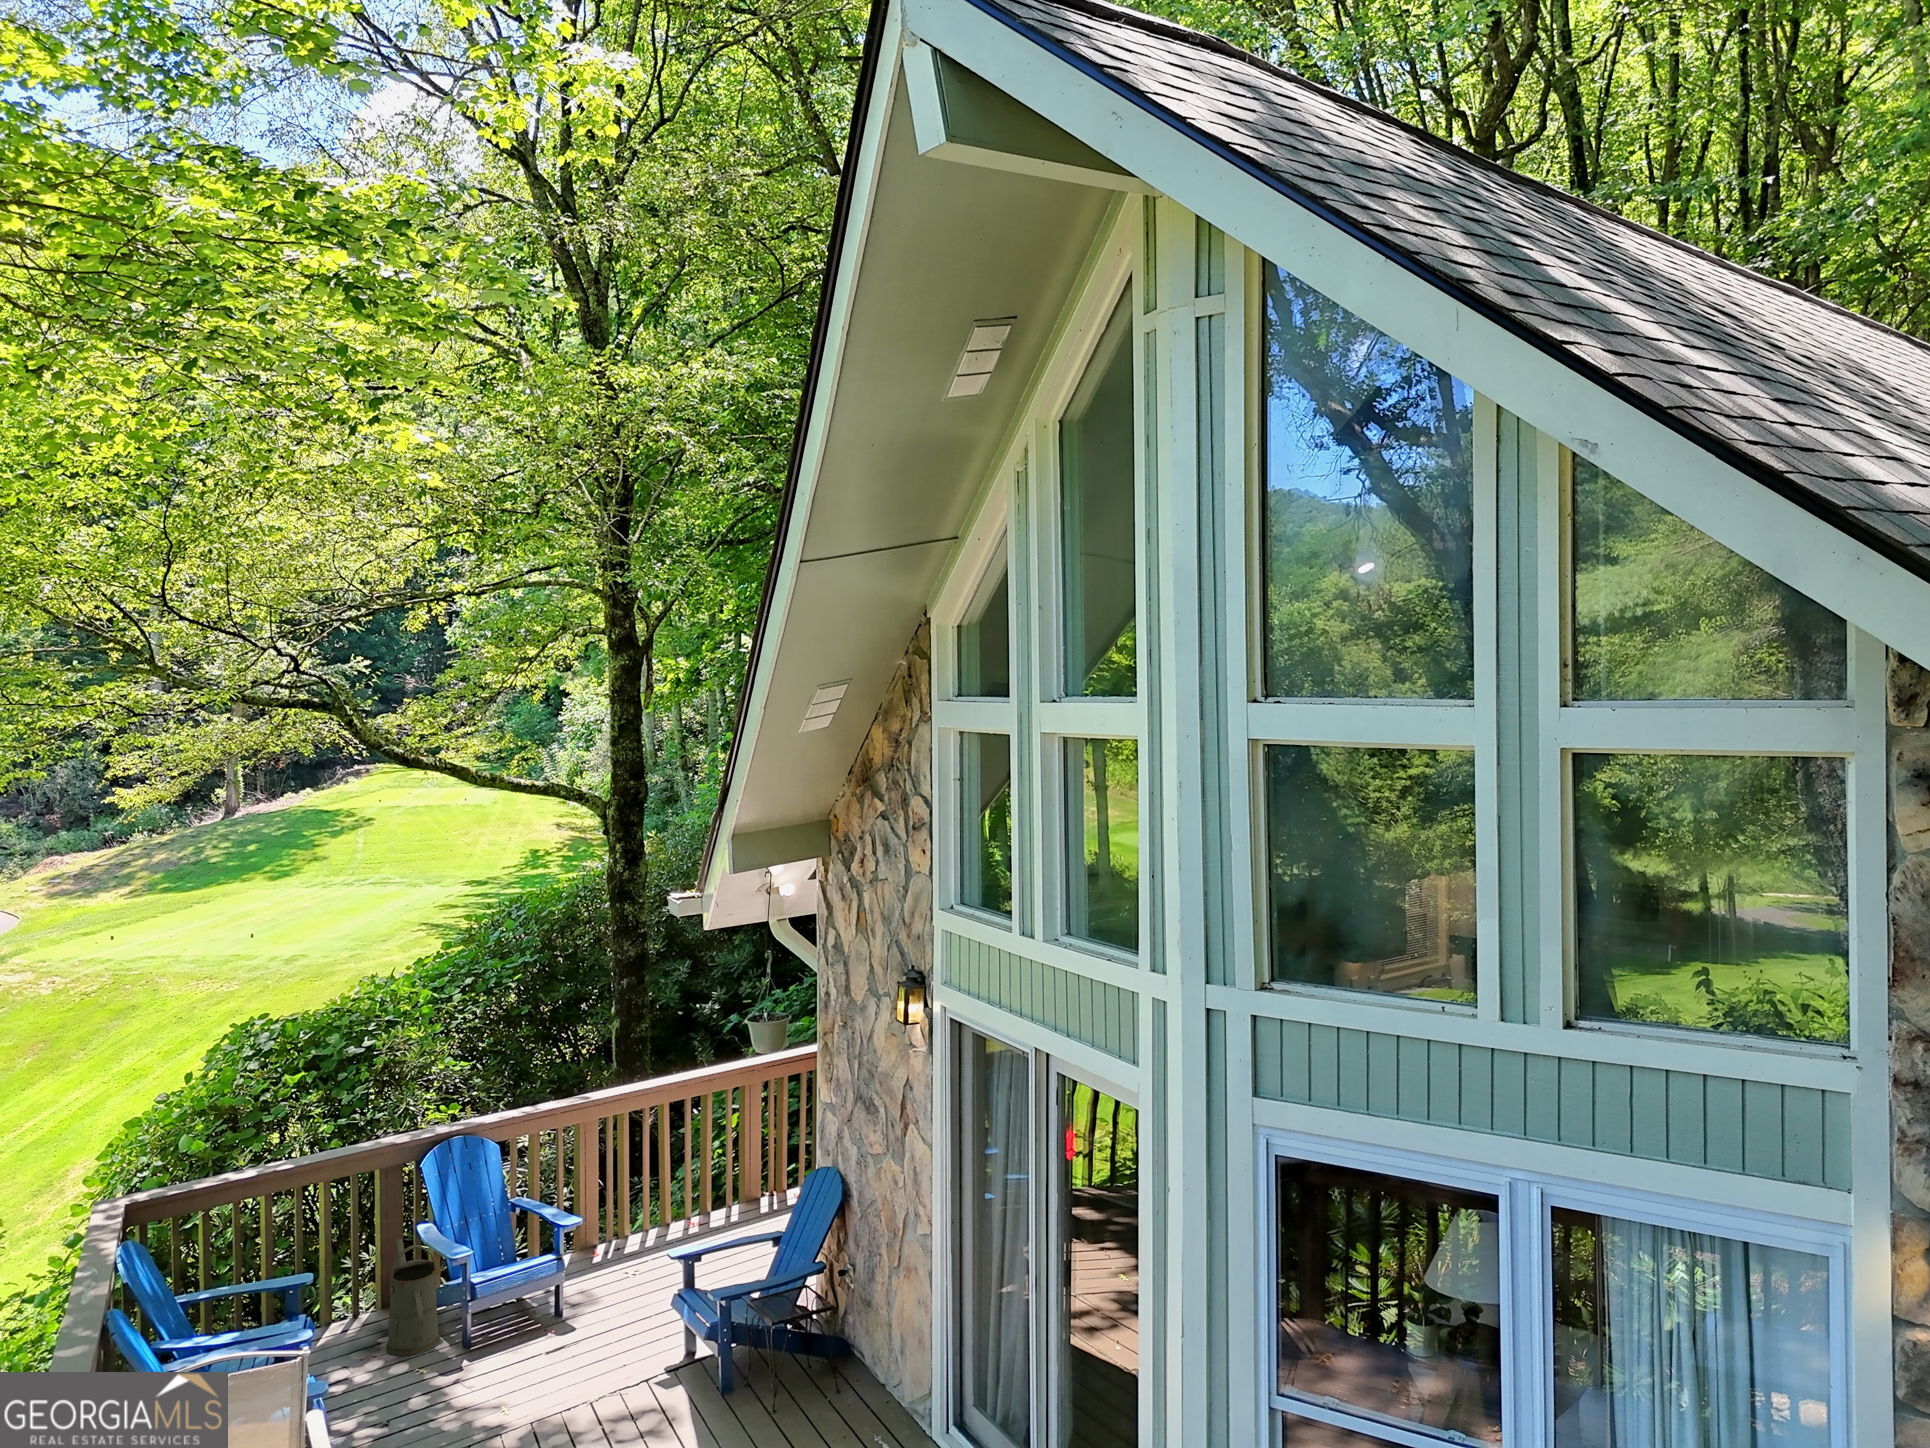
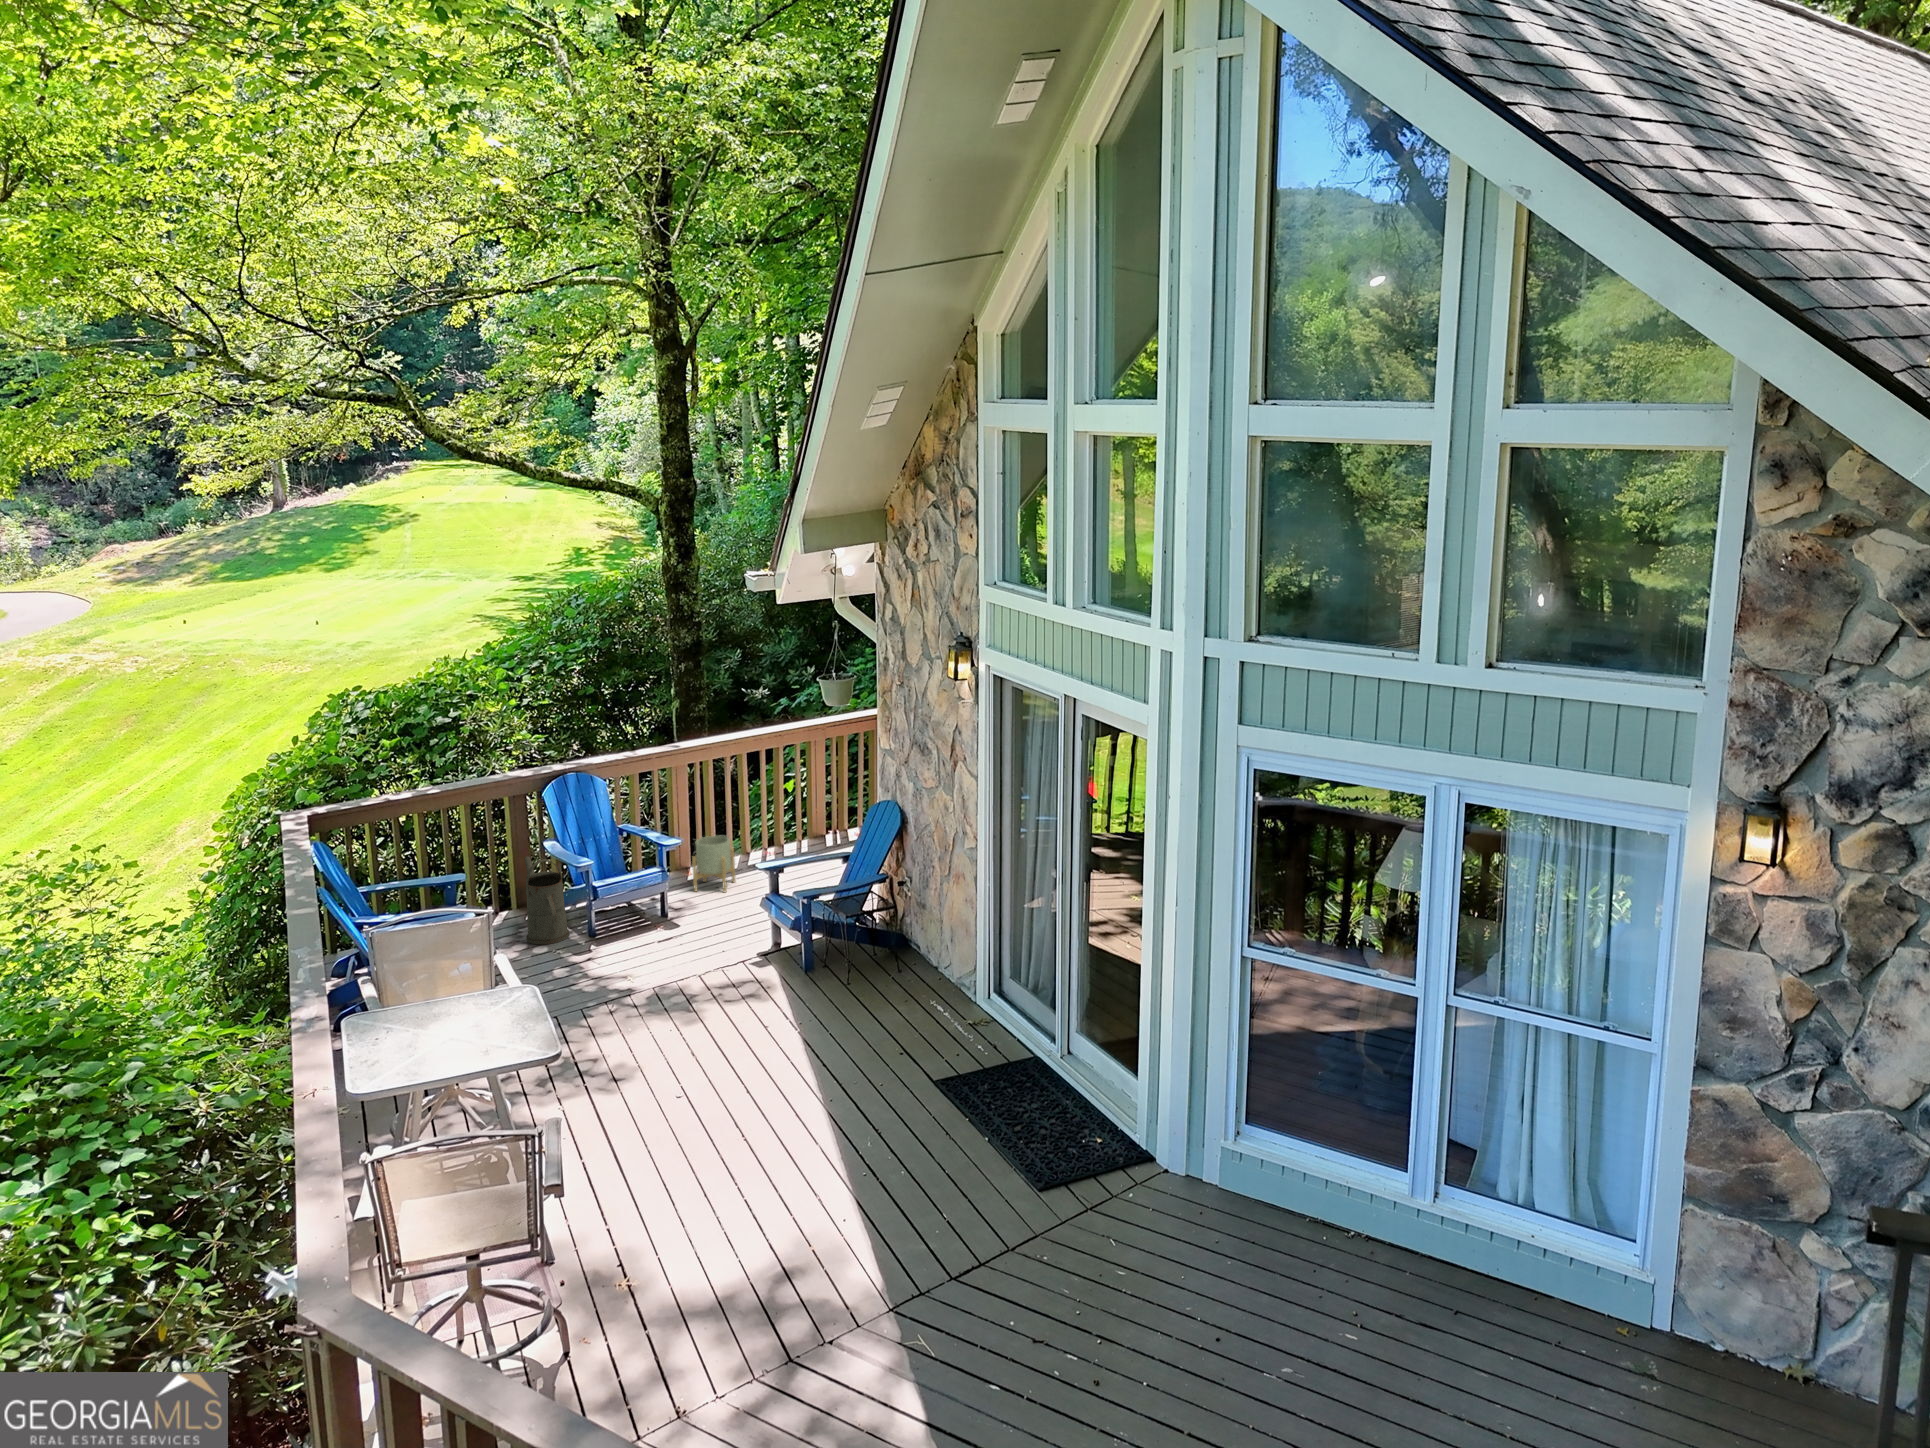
planter: none [600,1205,651,1277] -> present [692,836,735,892]

